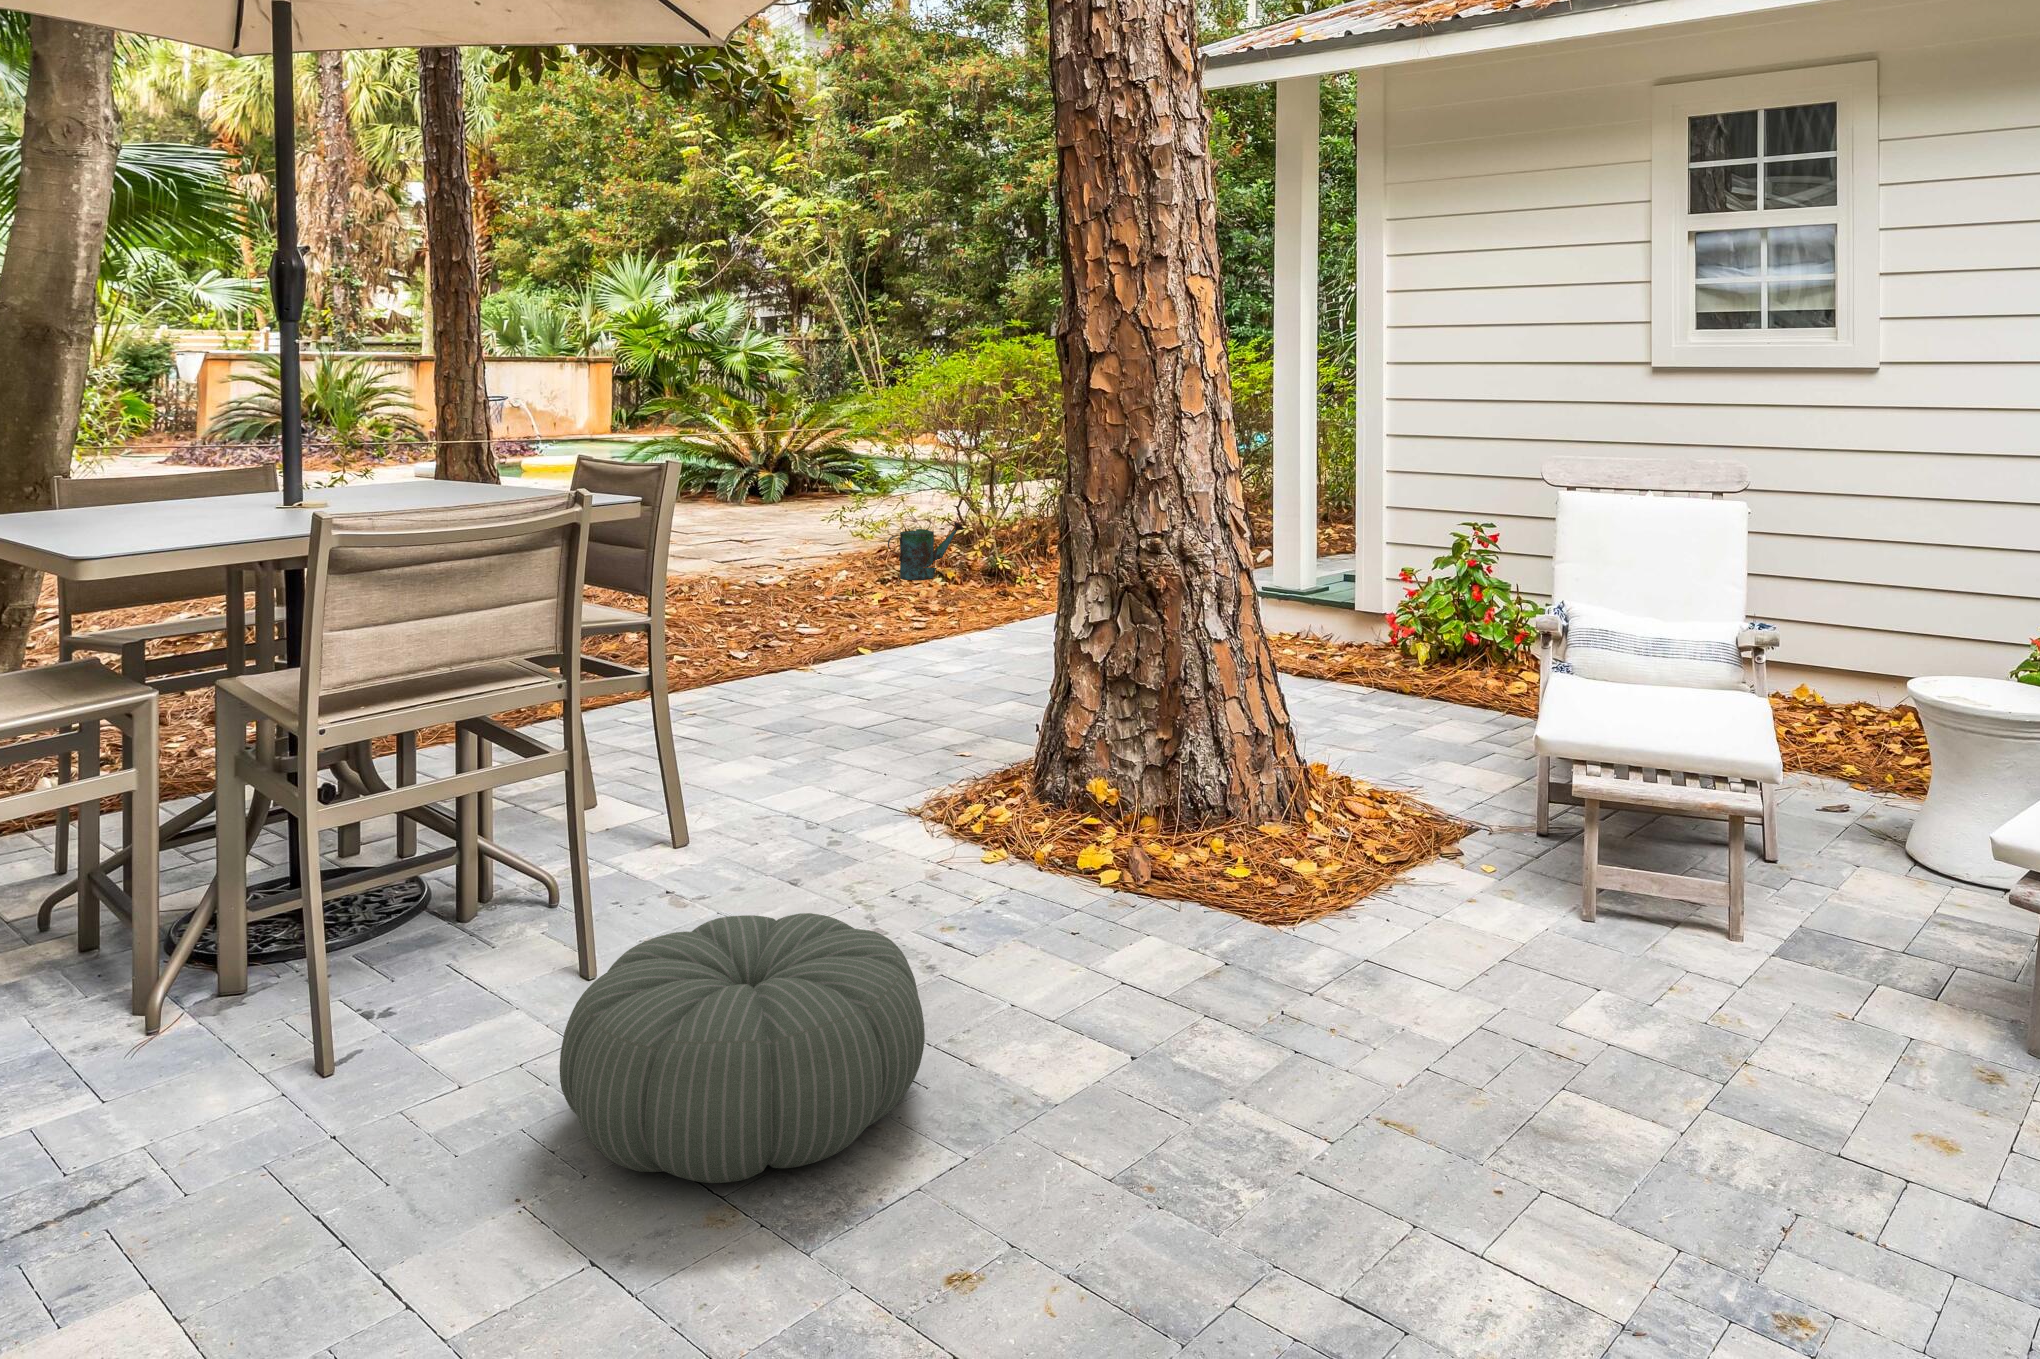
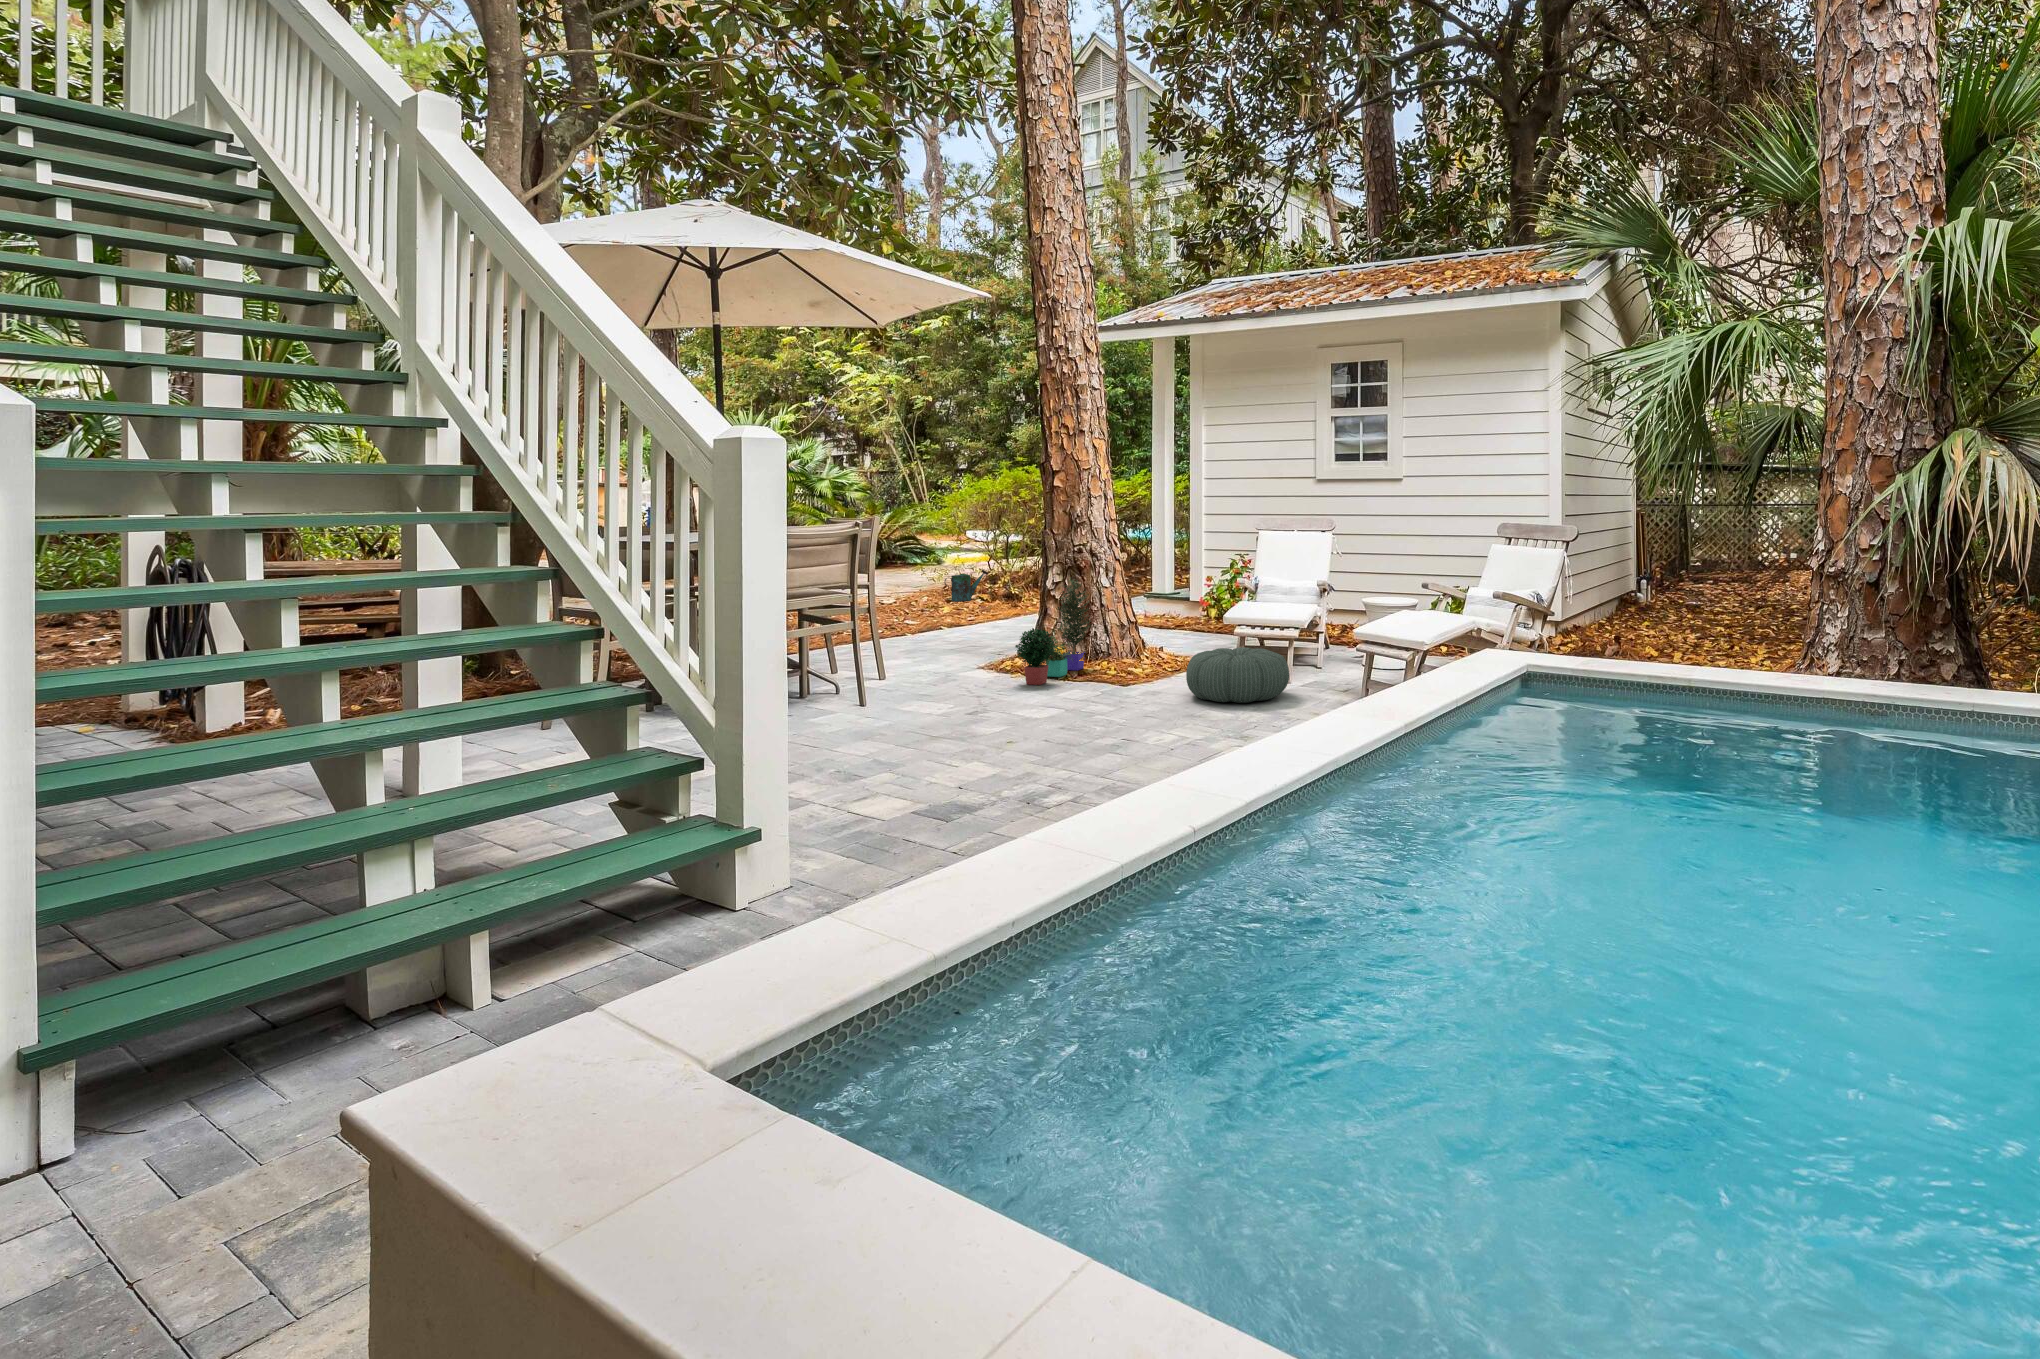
potted plant: none [986,621,1191,954] -> present [1015,578,1090,685]
pouf: present [560,913,925,1183] -> present [1186,647,1289,703]

